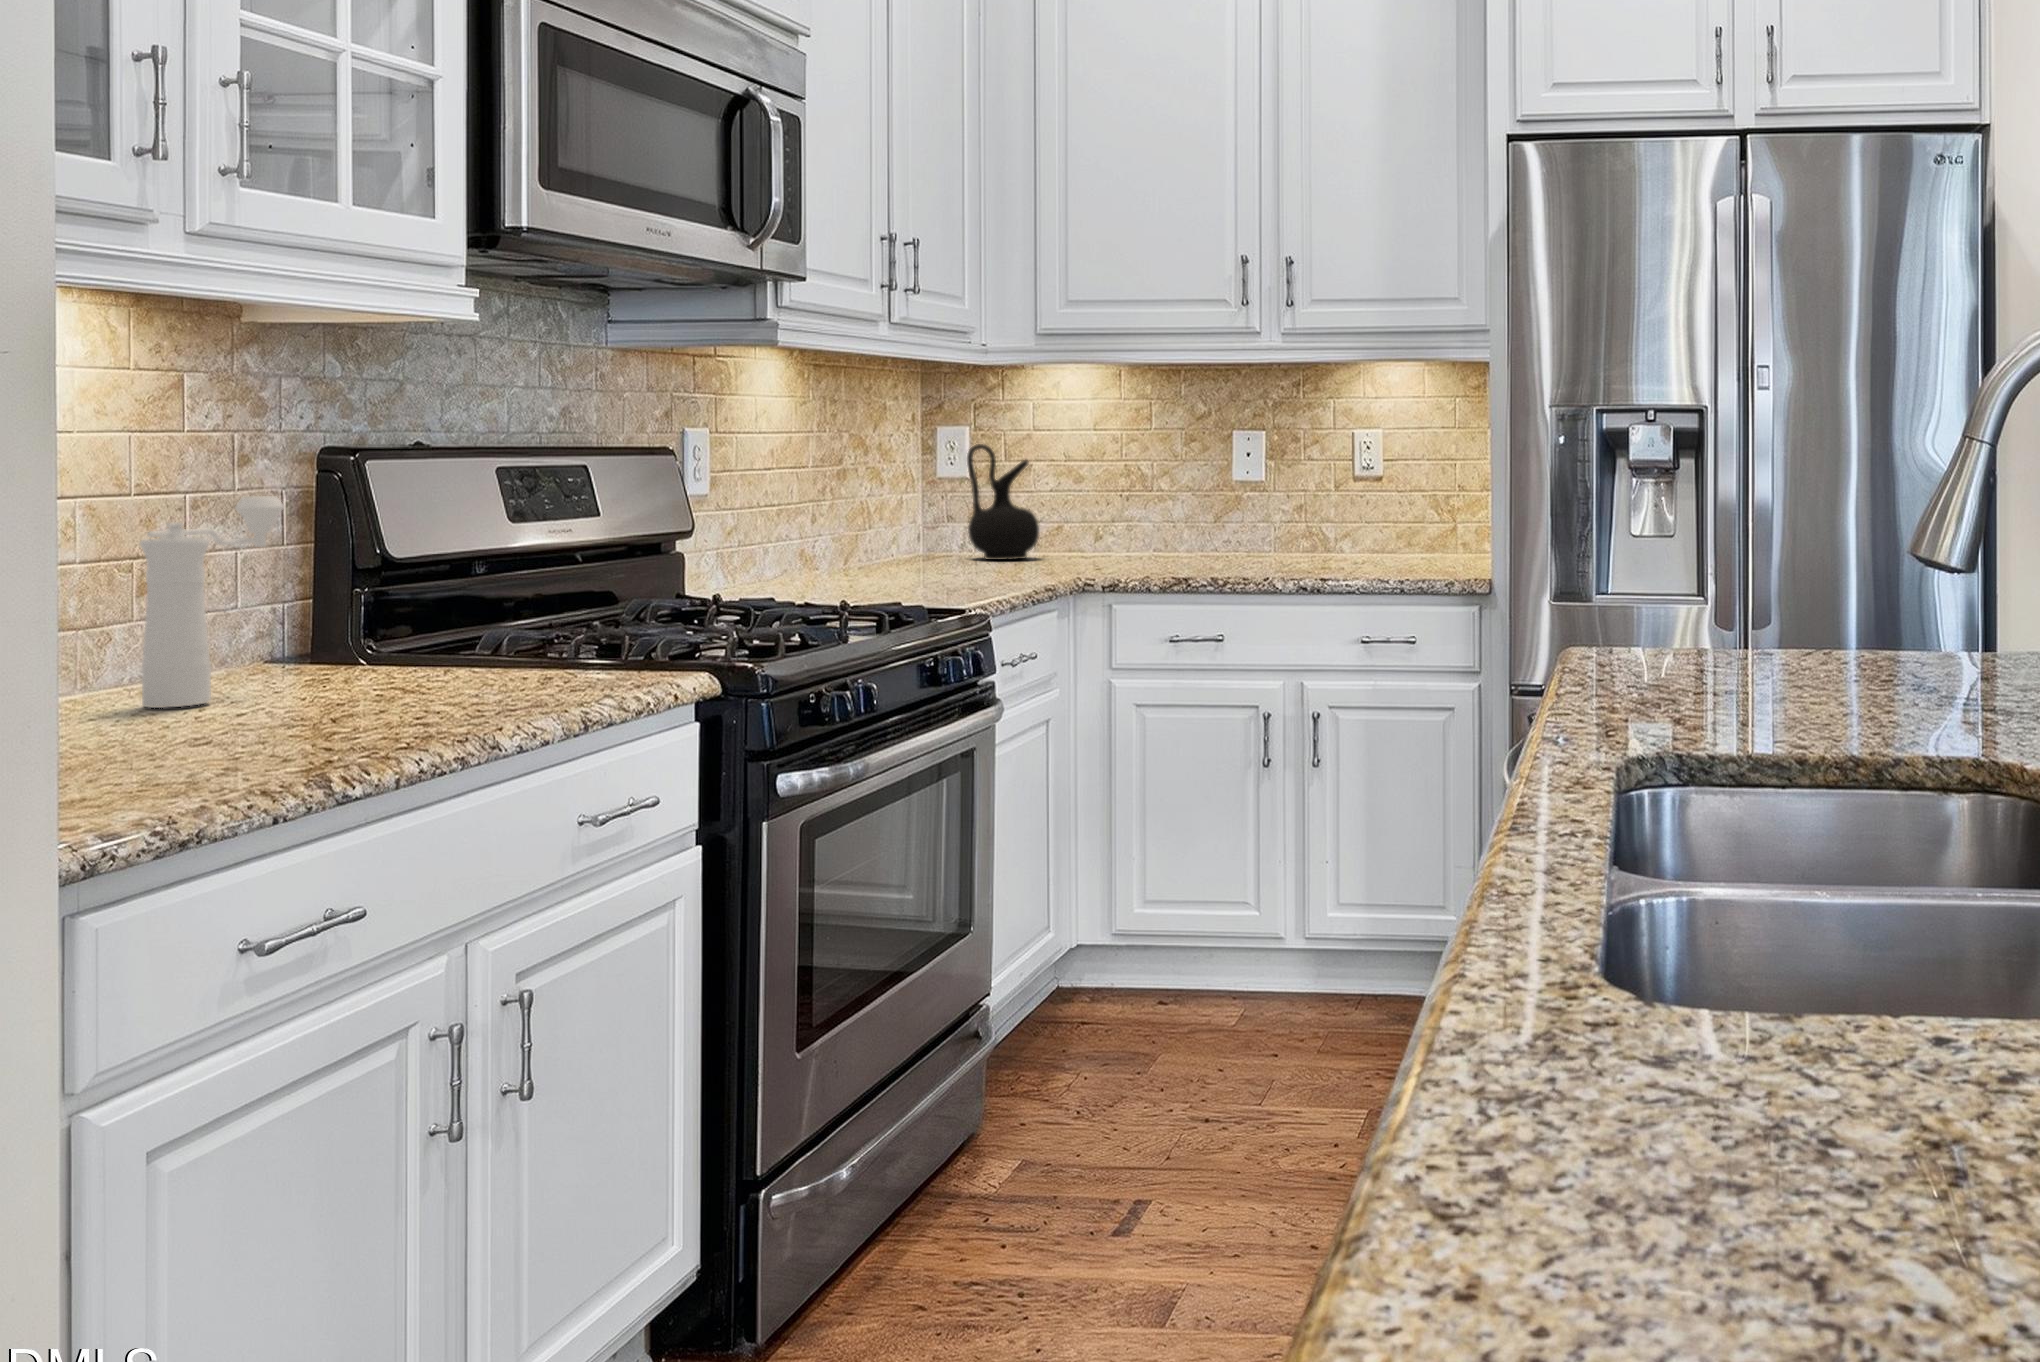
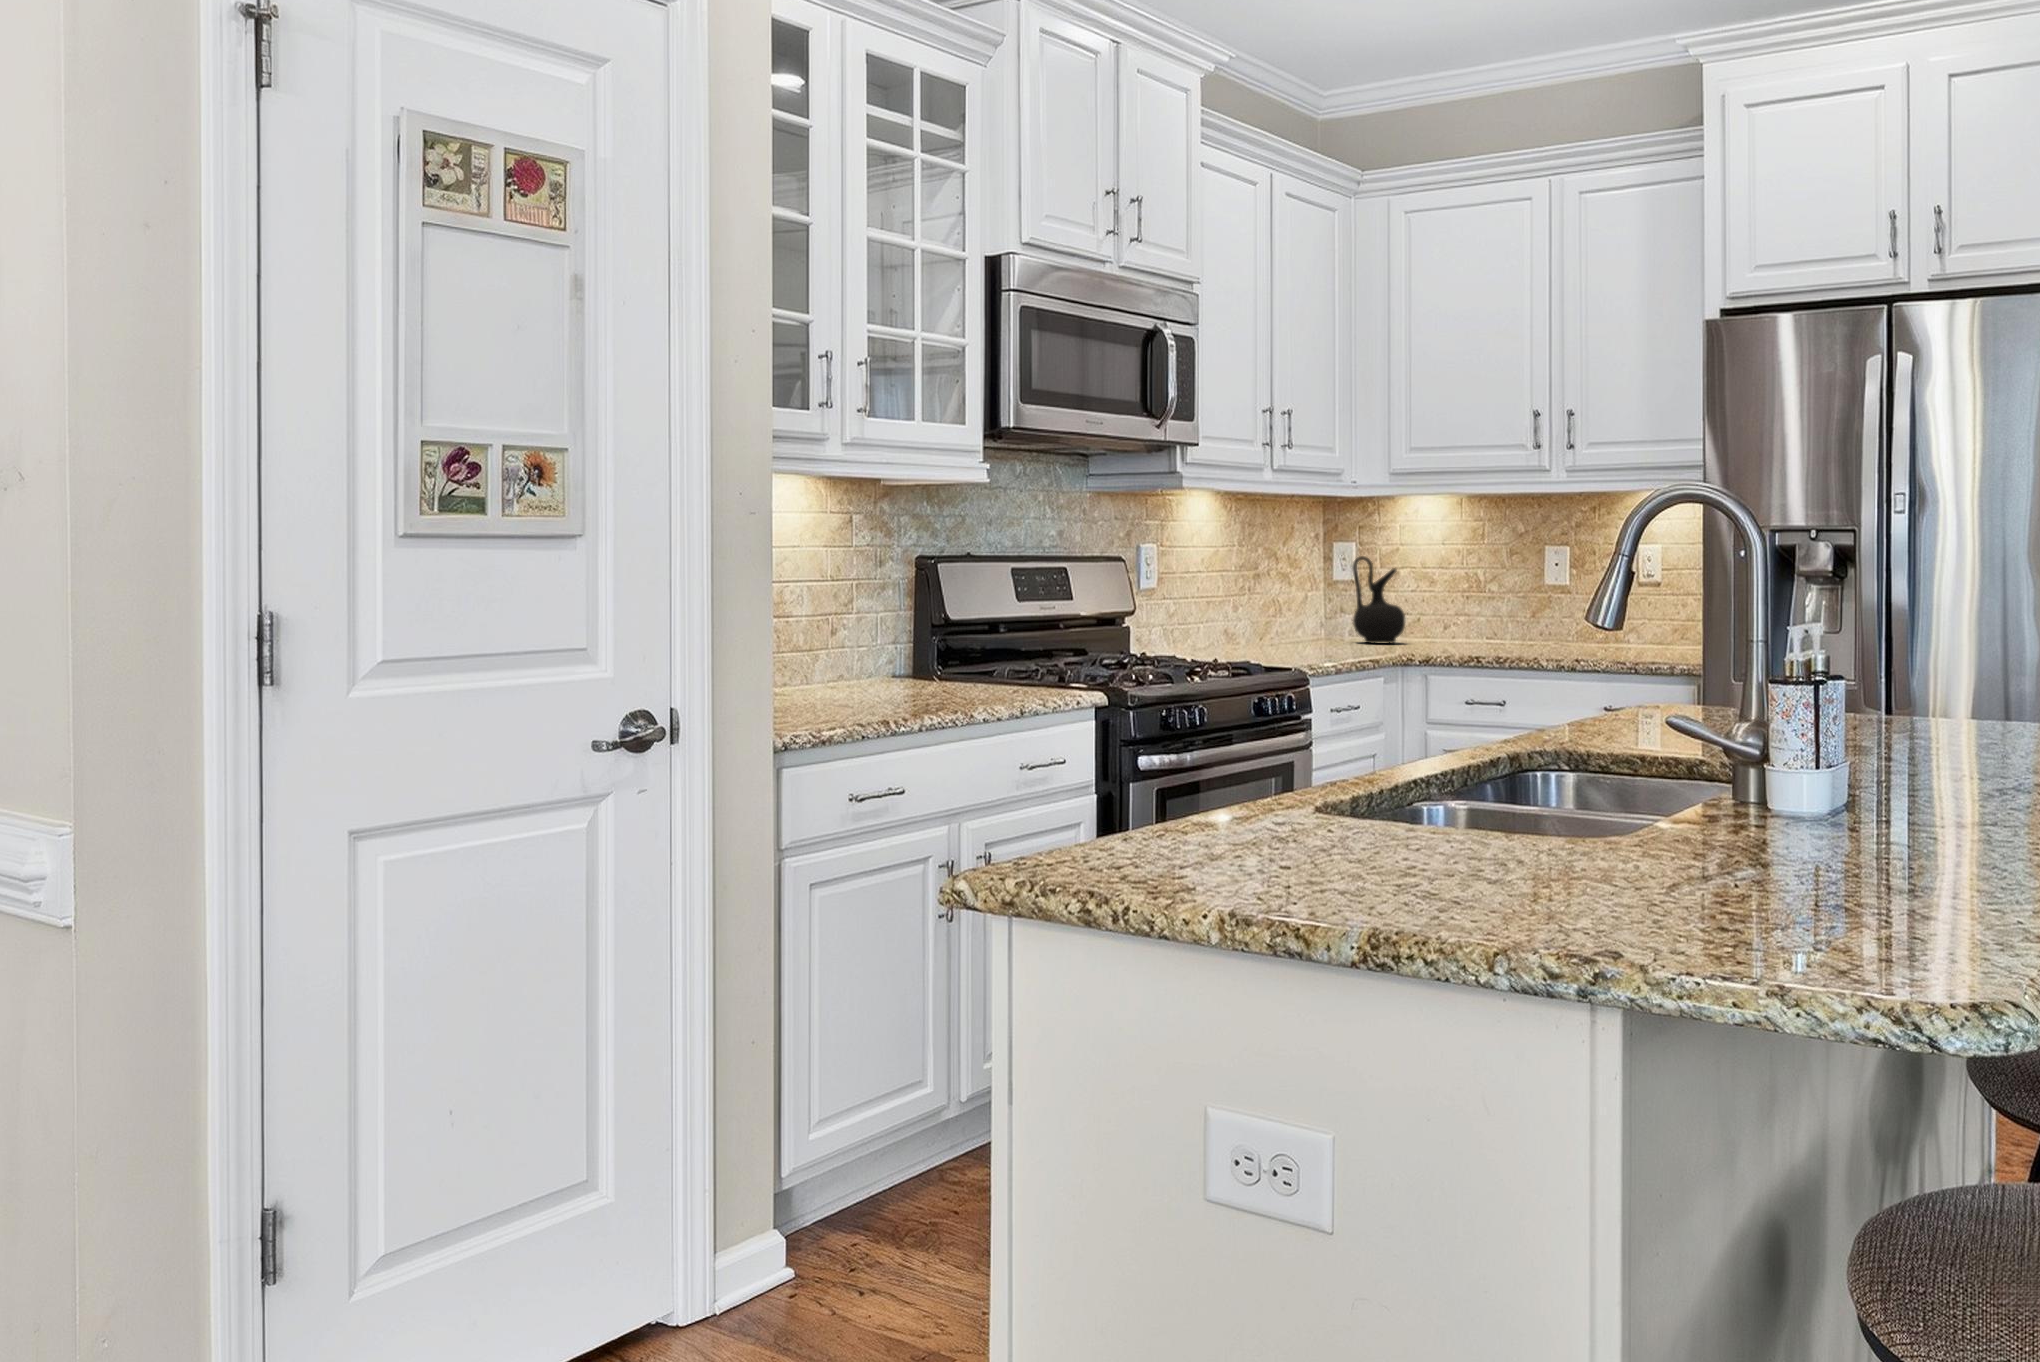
pepper mill: present [140,496,284,708] -> none [823,584,890,694]

